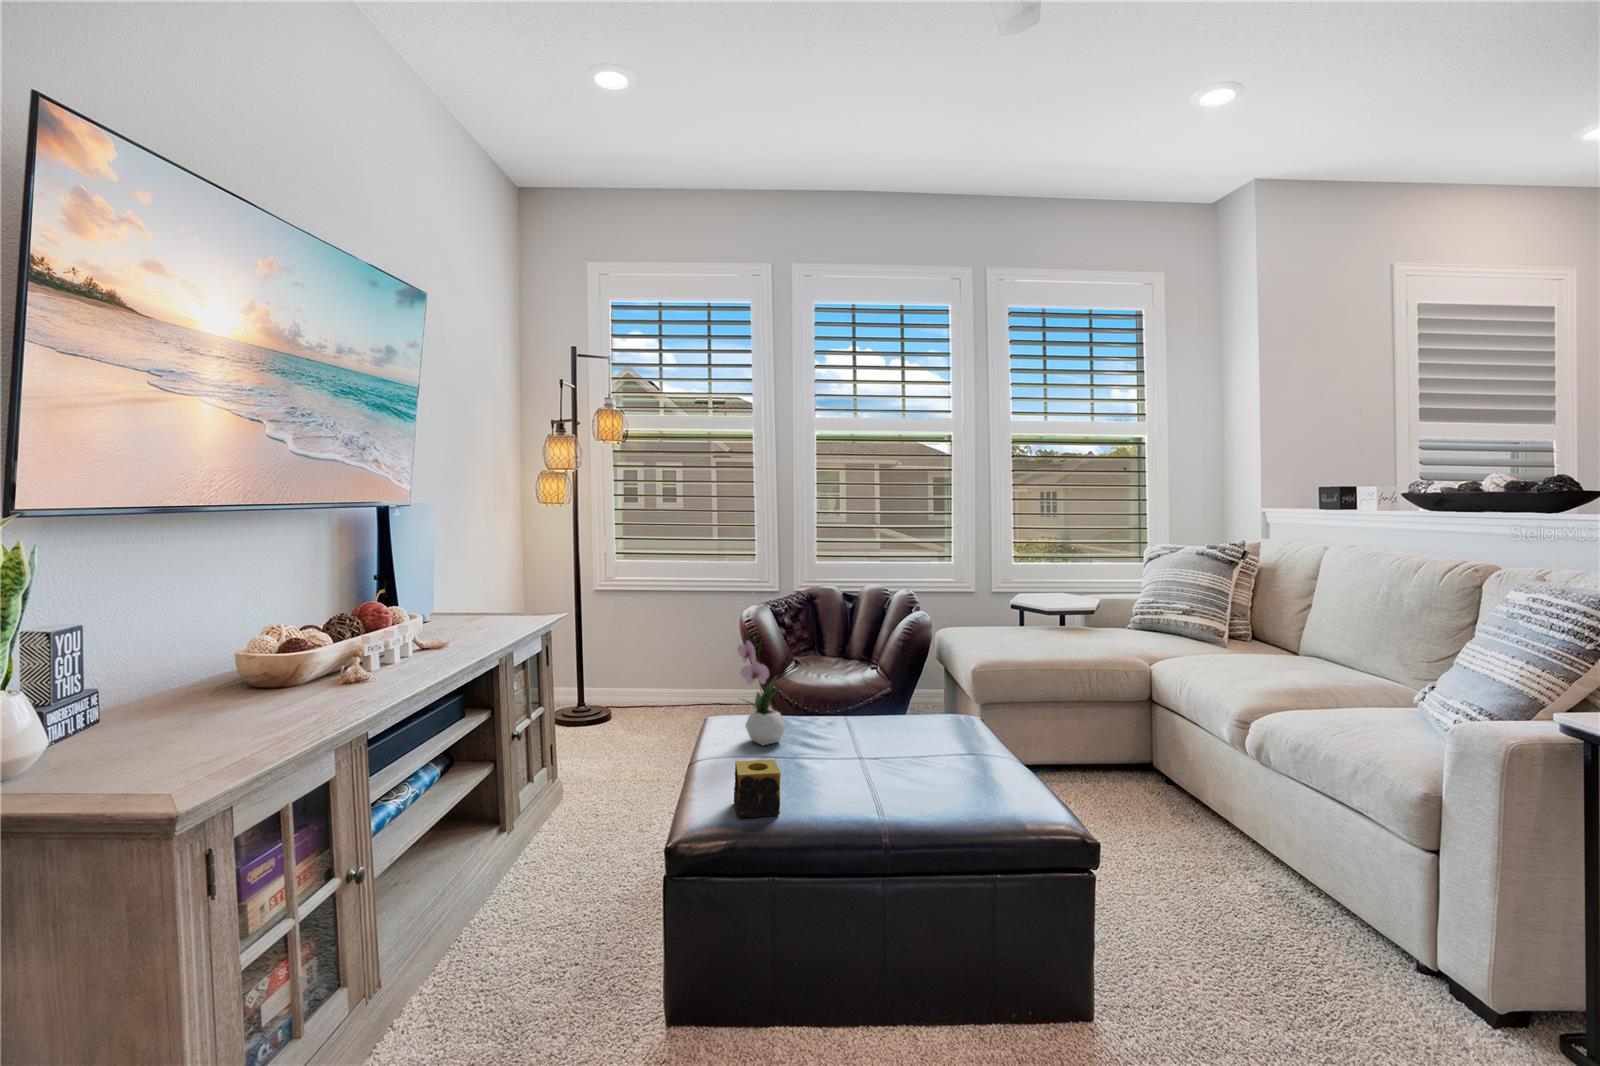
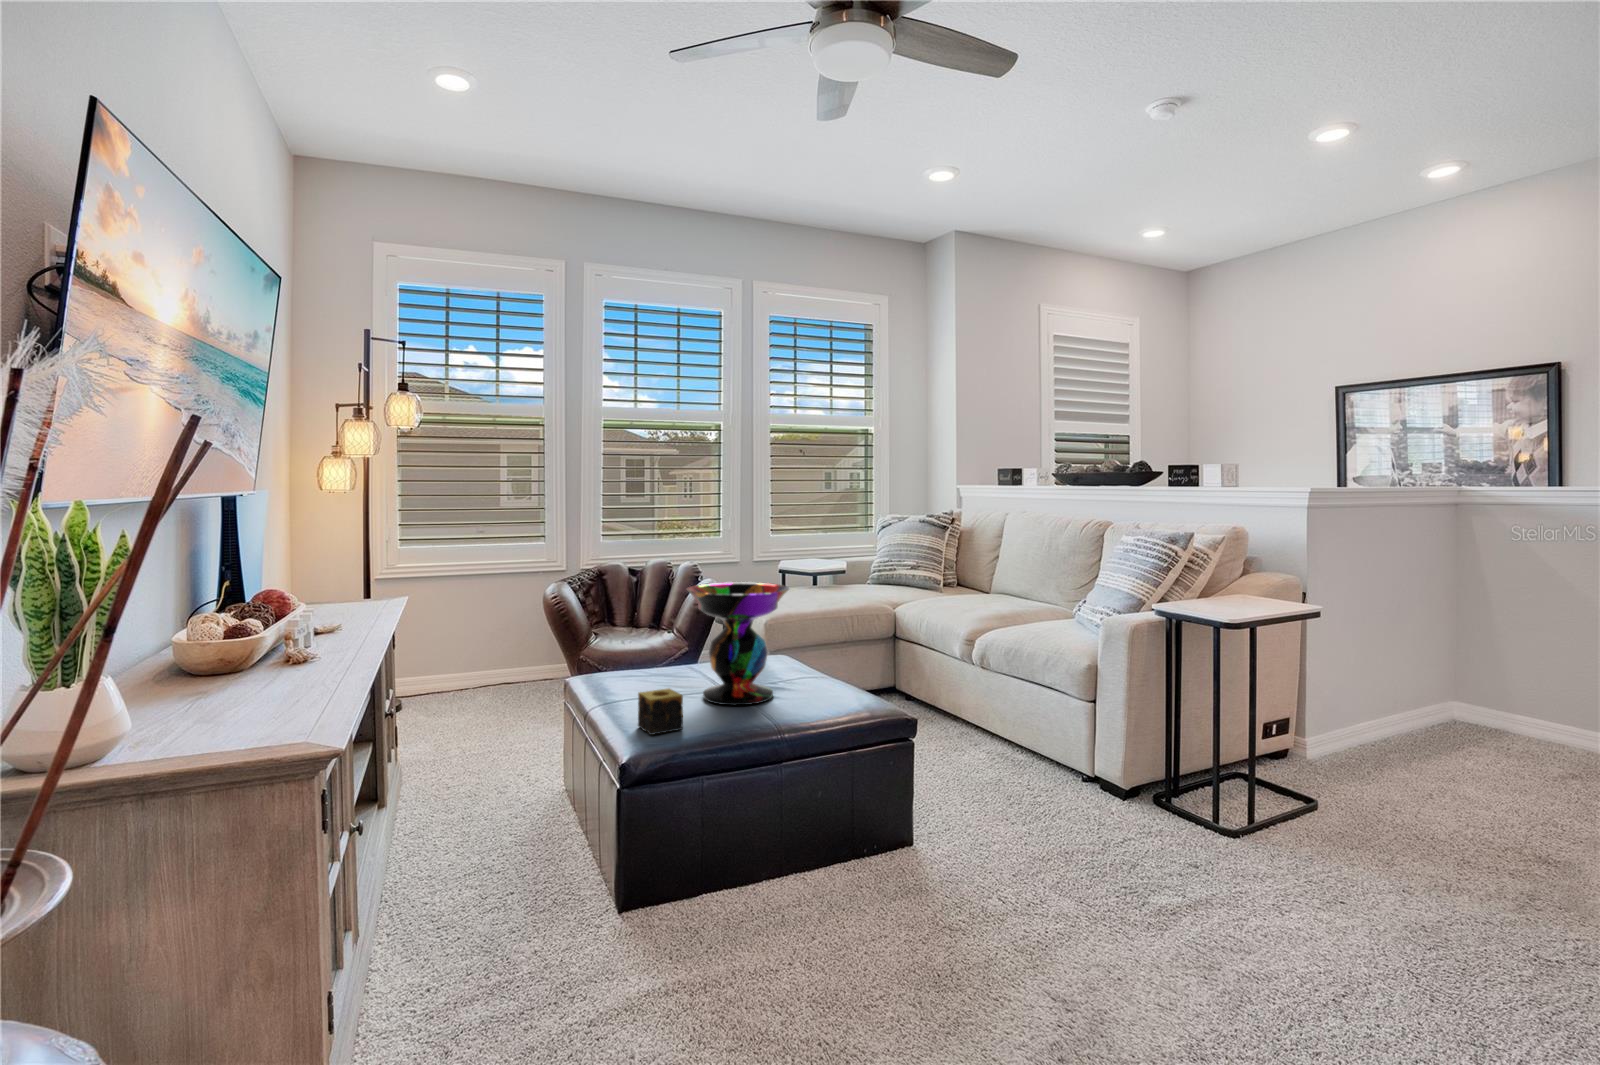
flower arrangement: present [737,624,786,745] -> none [604,583,652,689]
decorative bowl: none [814,631,942,790] -> present [687,582,789,705]

